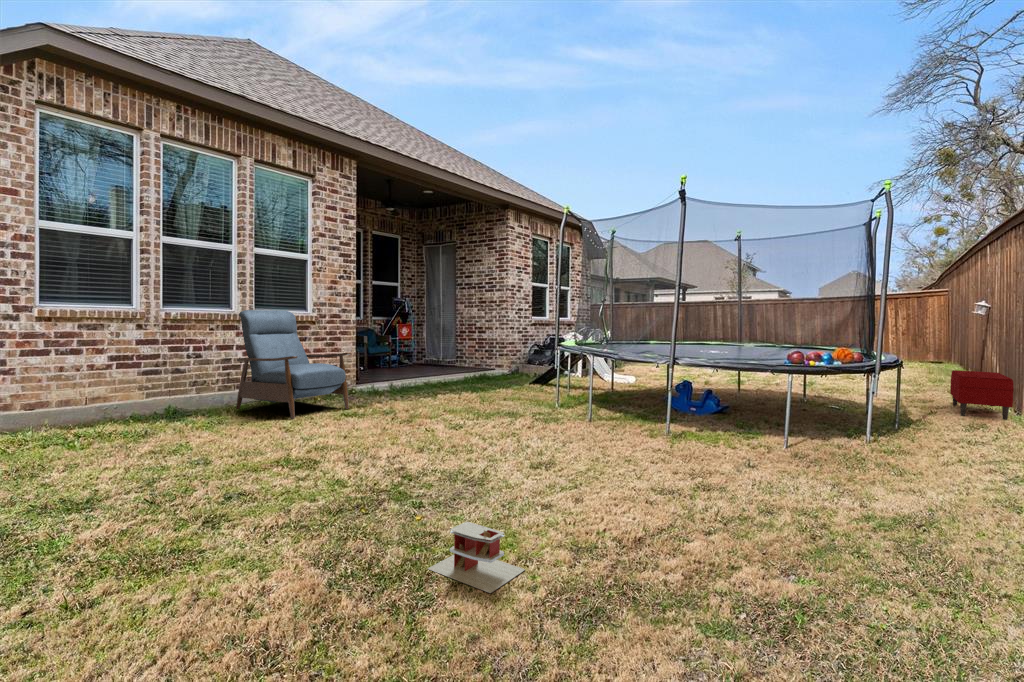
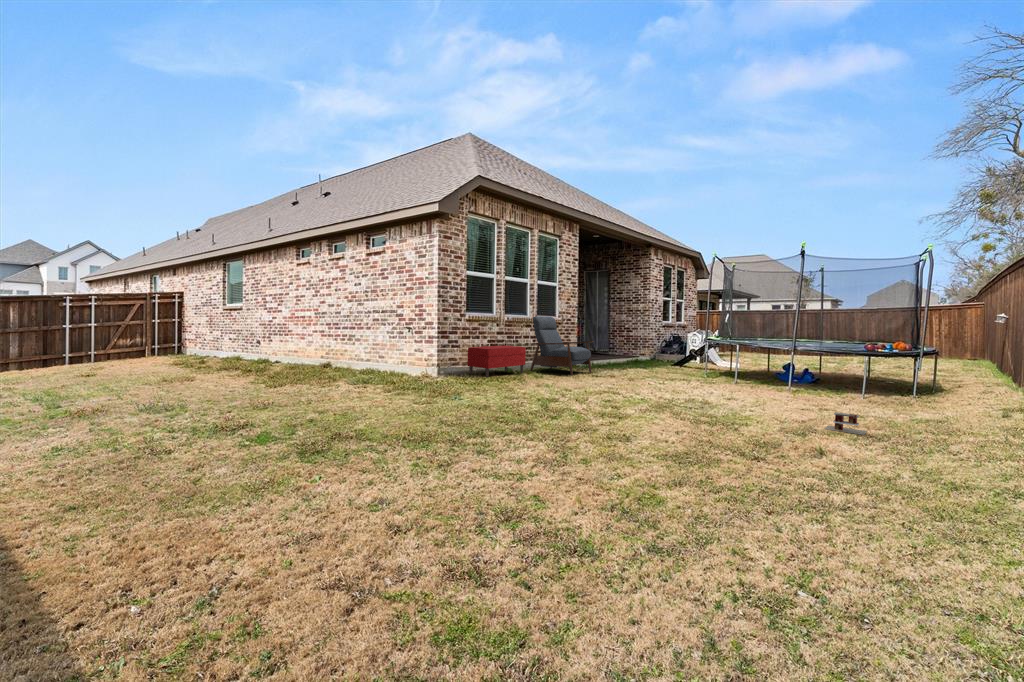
bench: present [950,370,1014,420] -> present [467,346,526,377]
toy house: present [428,522,525,593] -> present [825,412,867,435]

